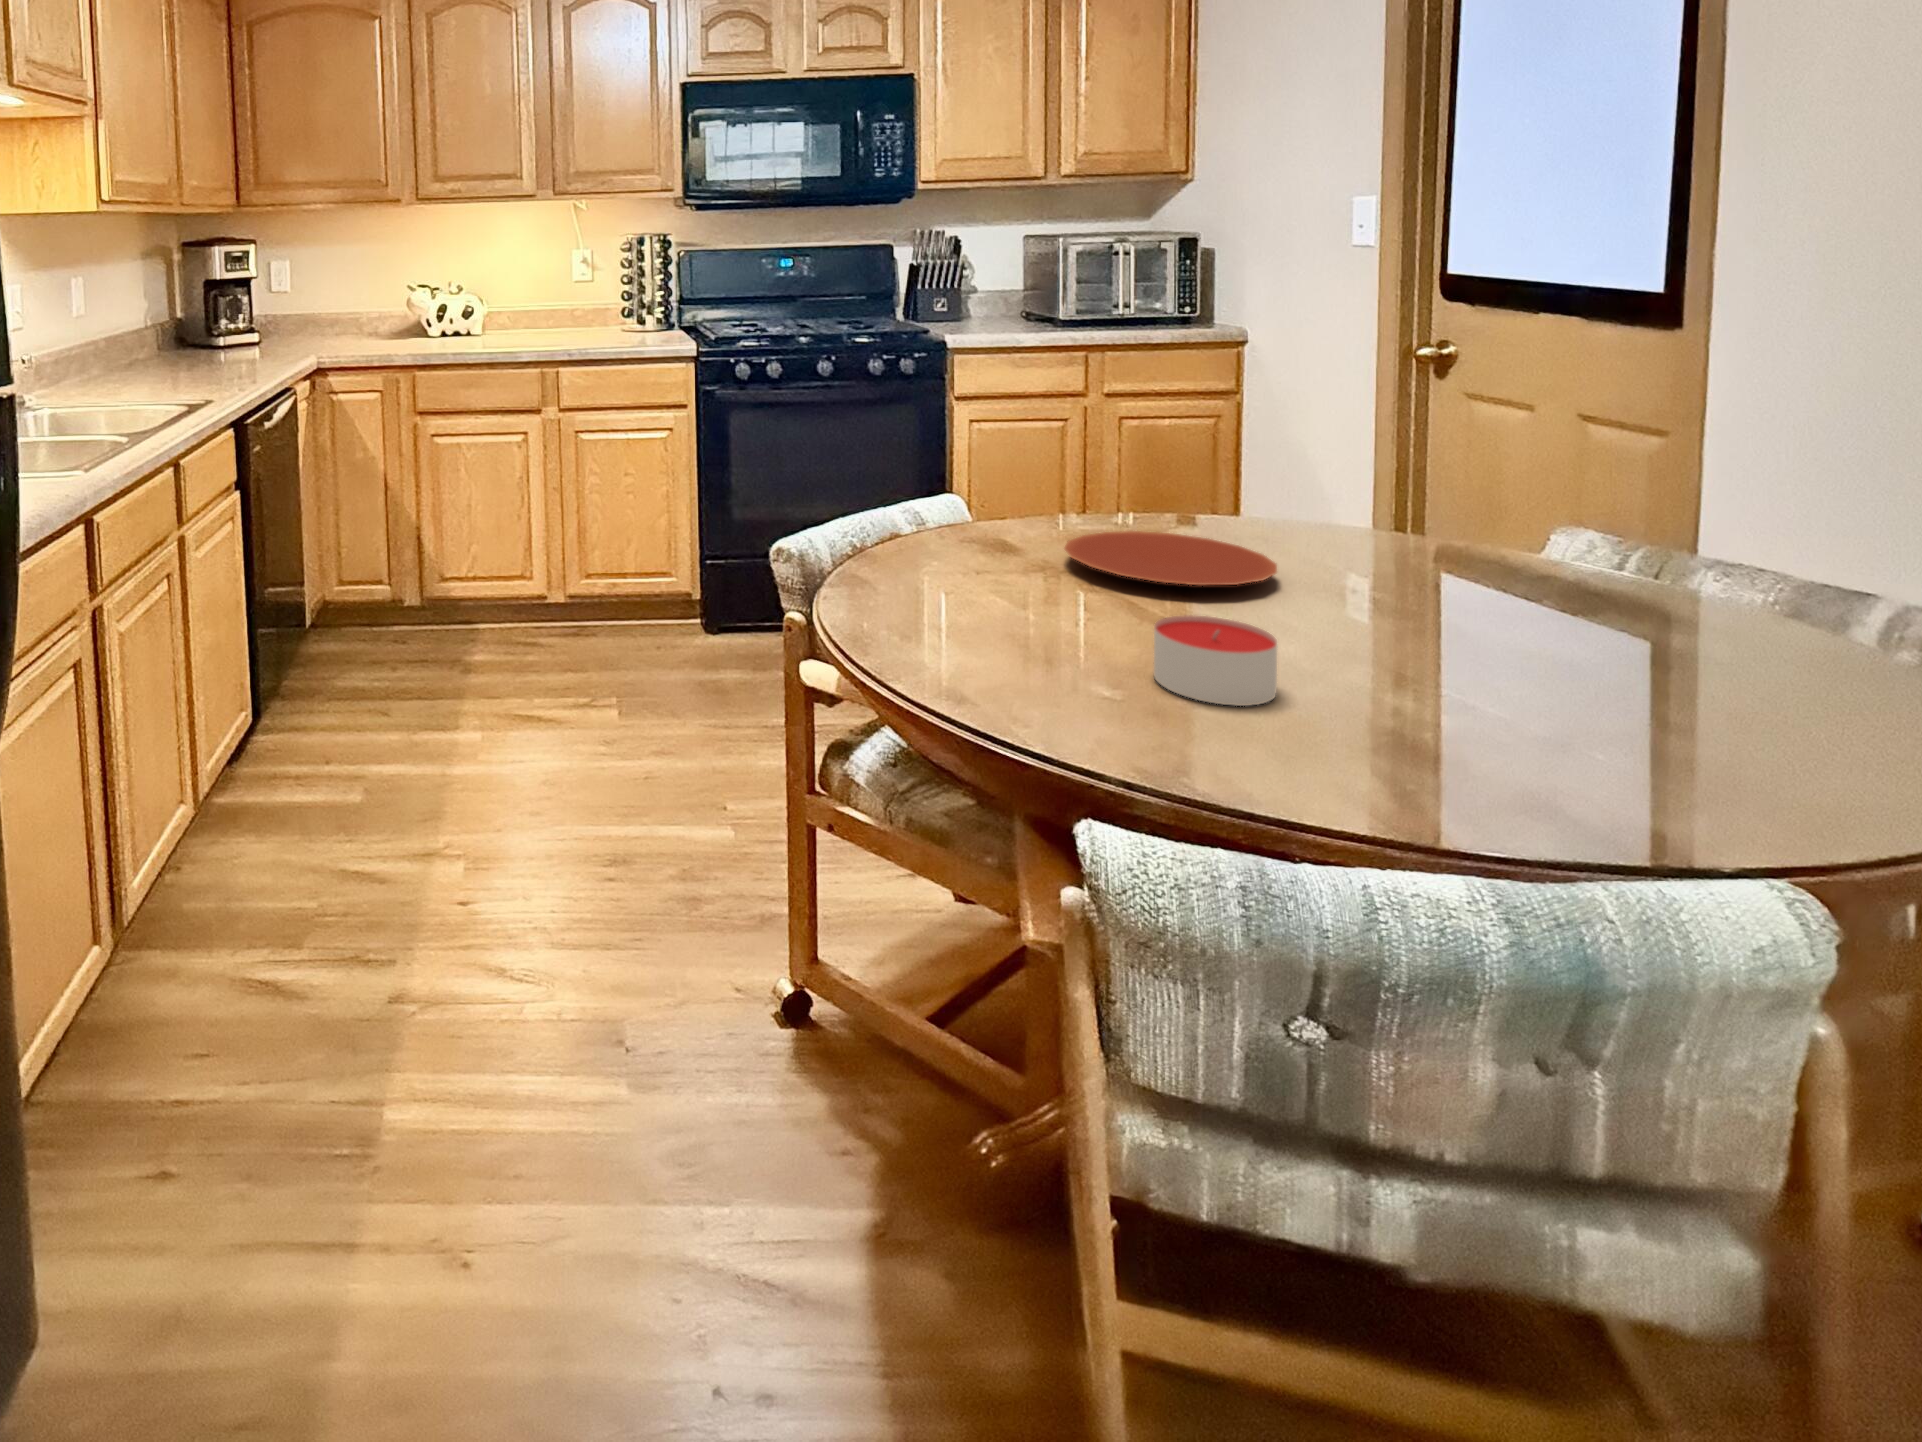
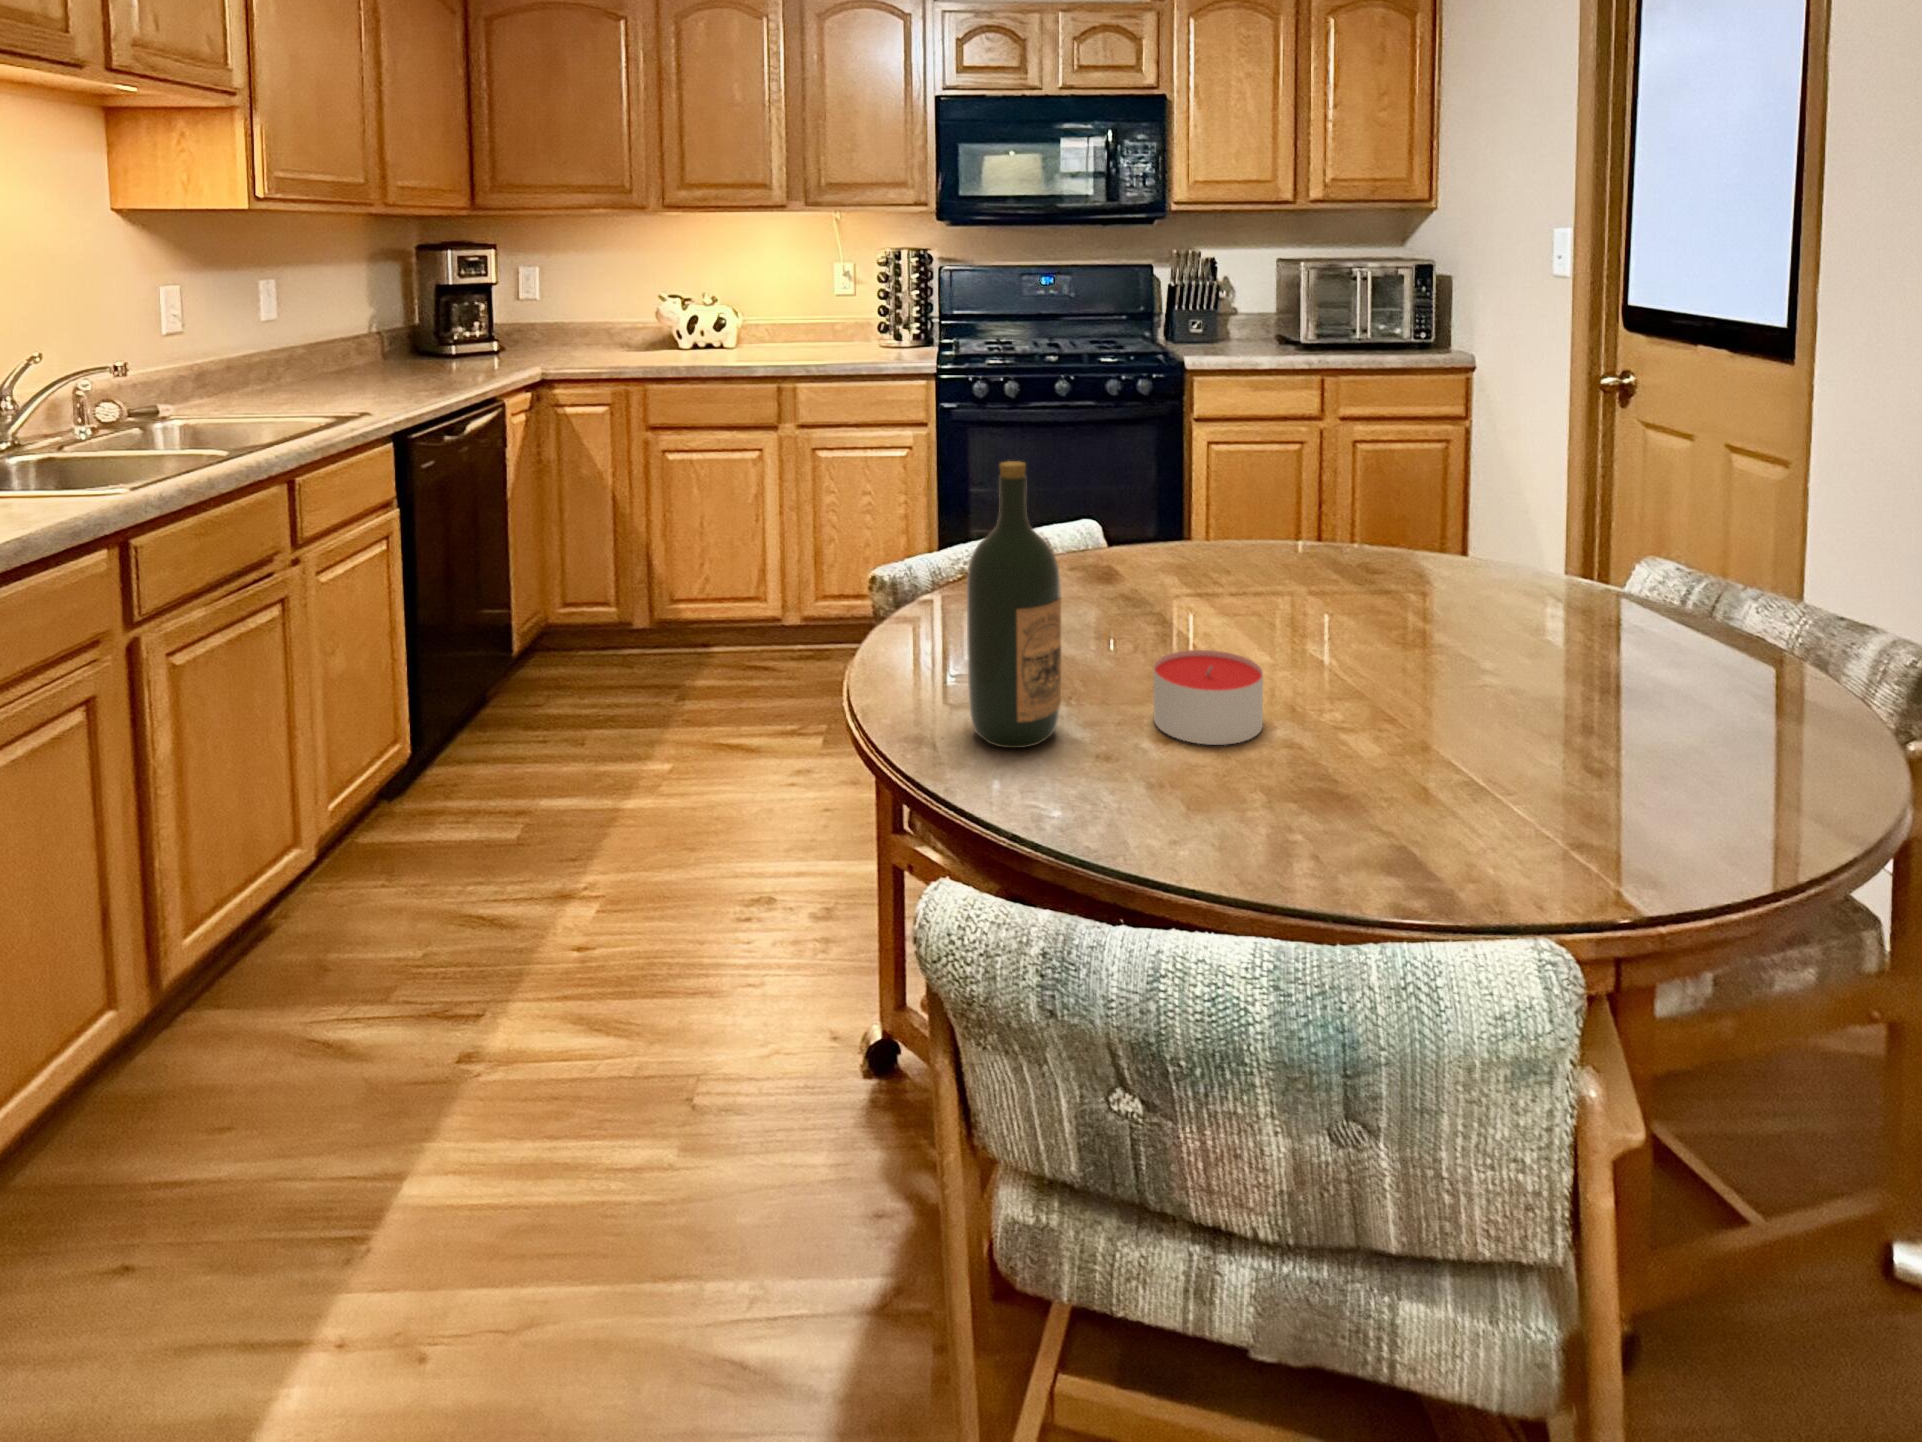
wine bottle: none [978,432,1077,706] -> present [967,461,1061,748]
plate: present [1064,531,1277,585] -> none [1159,558,1351,616]

